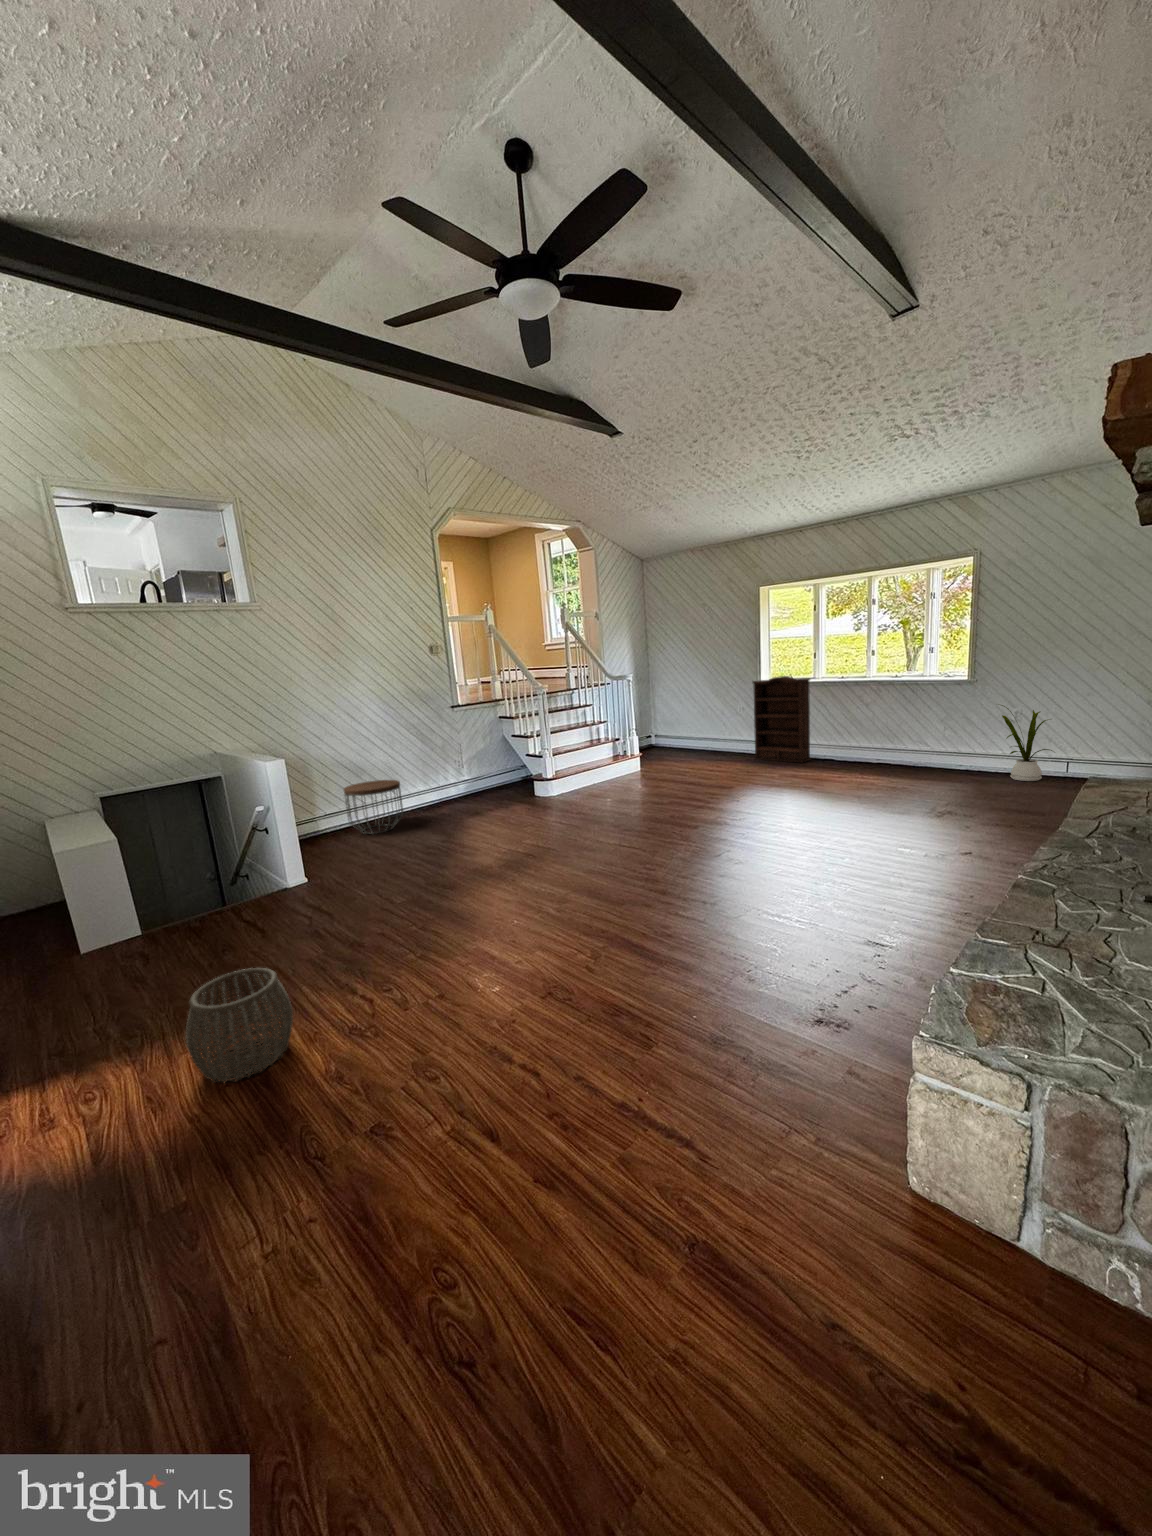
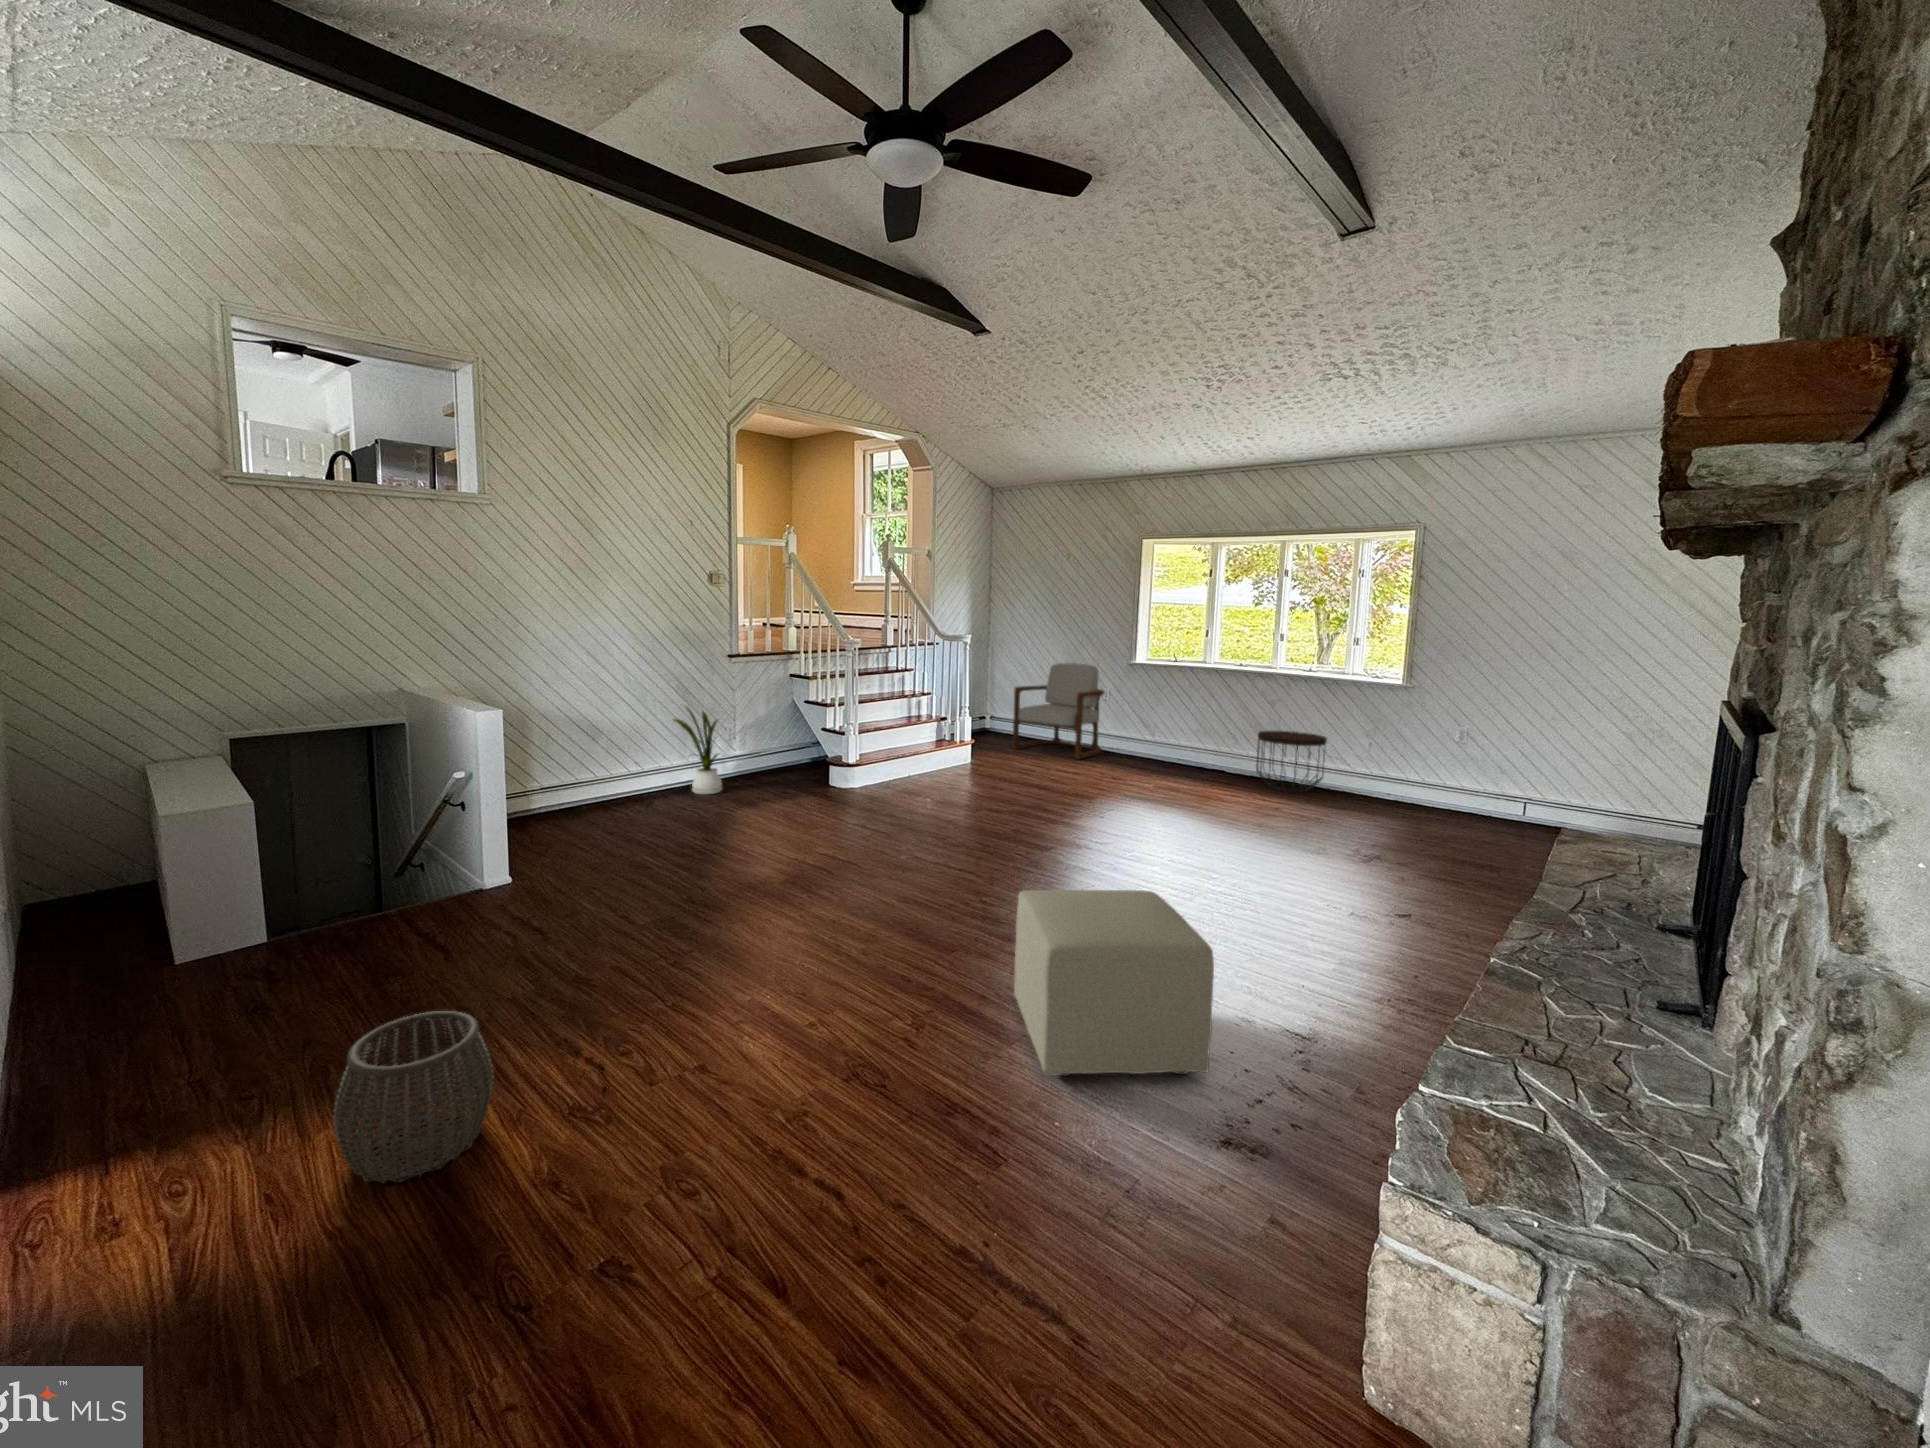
bookshelf: present [753,676,811,763] -> none [1123,654,1203,769]
armchair: none [668,691,738,763] -> present [1013,663,1105,759]
house plant: present [1001,705,1052,781] -> present [674,706,722,794]
side table: present [344,780,403,834] -> present [1256,731,1327,792]
ottoman: none [661,850,806,986] -> present [1014,890,1214,1076]

